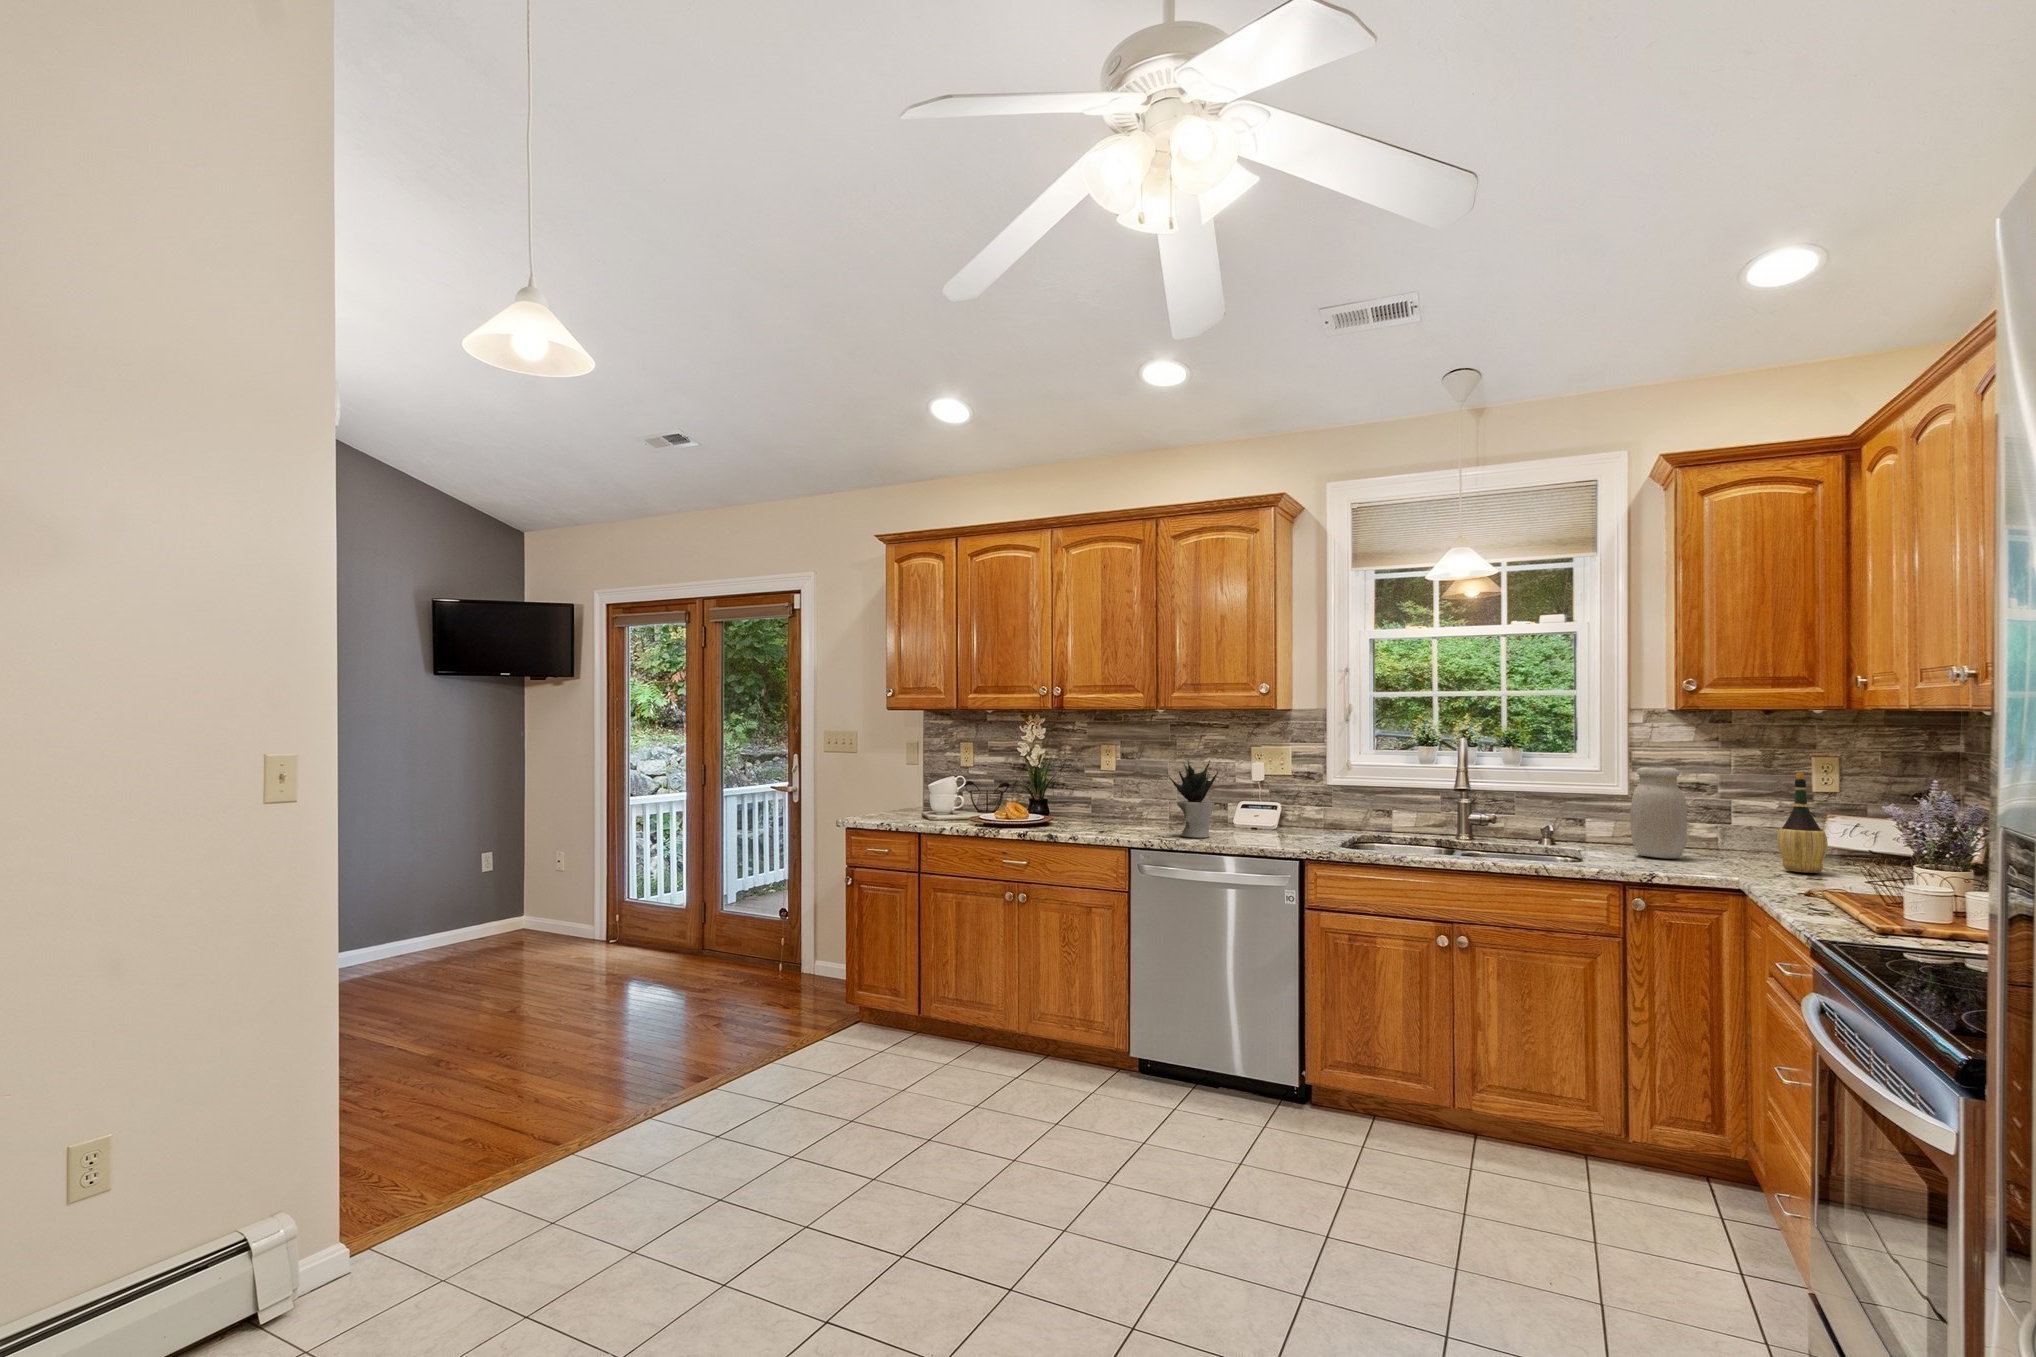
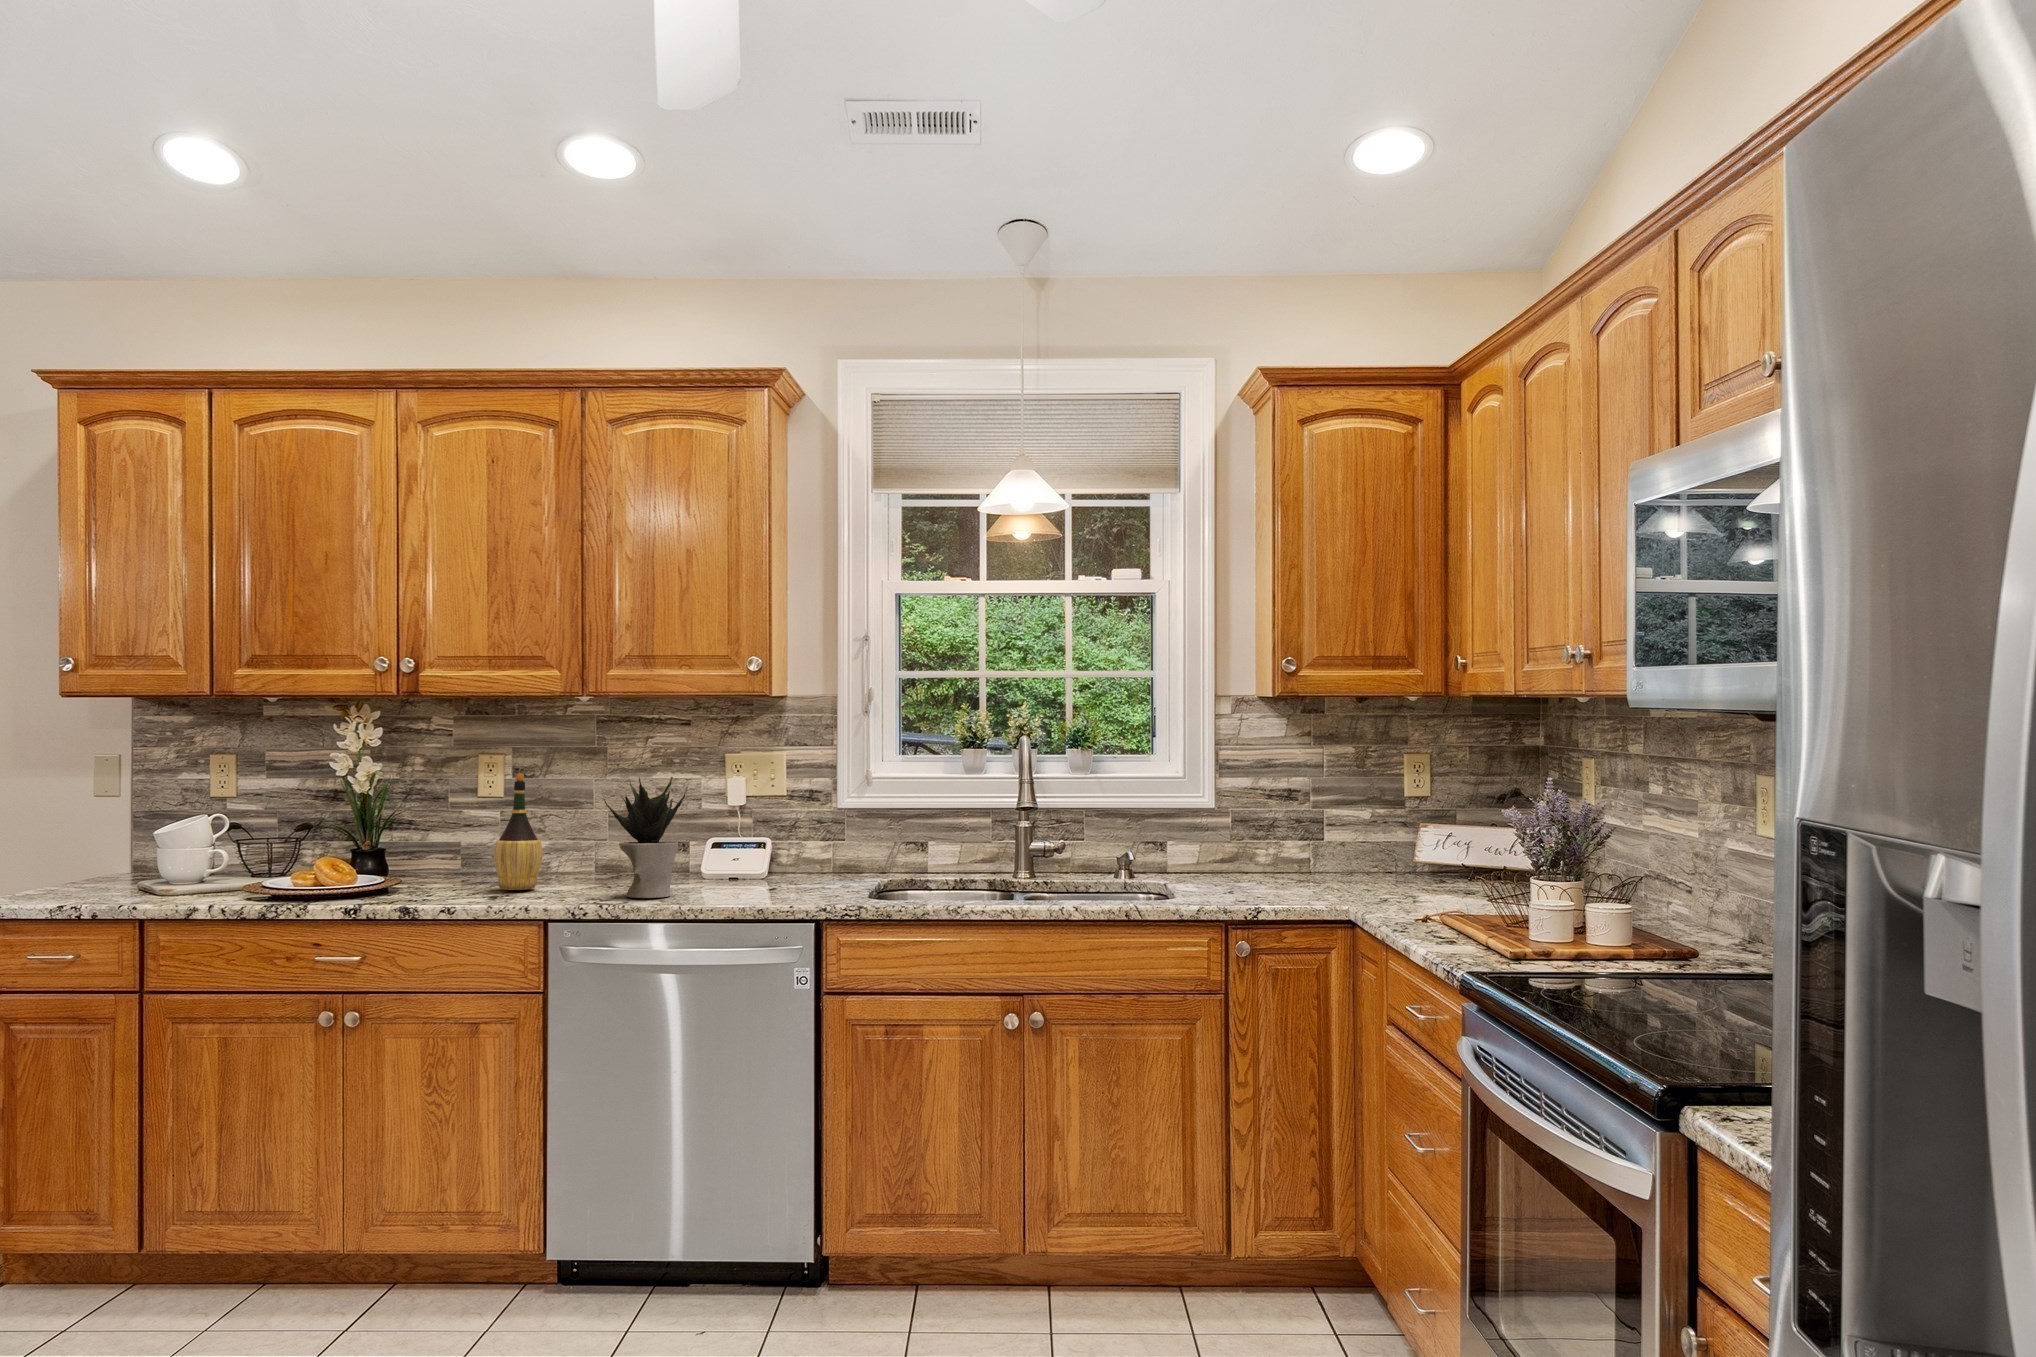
jar: present [1630,767,1687,859] -> none [1224,771,1285,886]
wine bottle: present [1777,773,1828,873] -> present [494,773,543,890]

